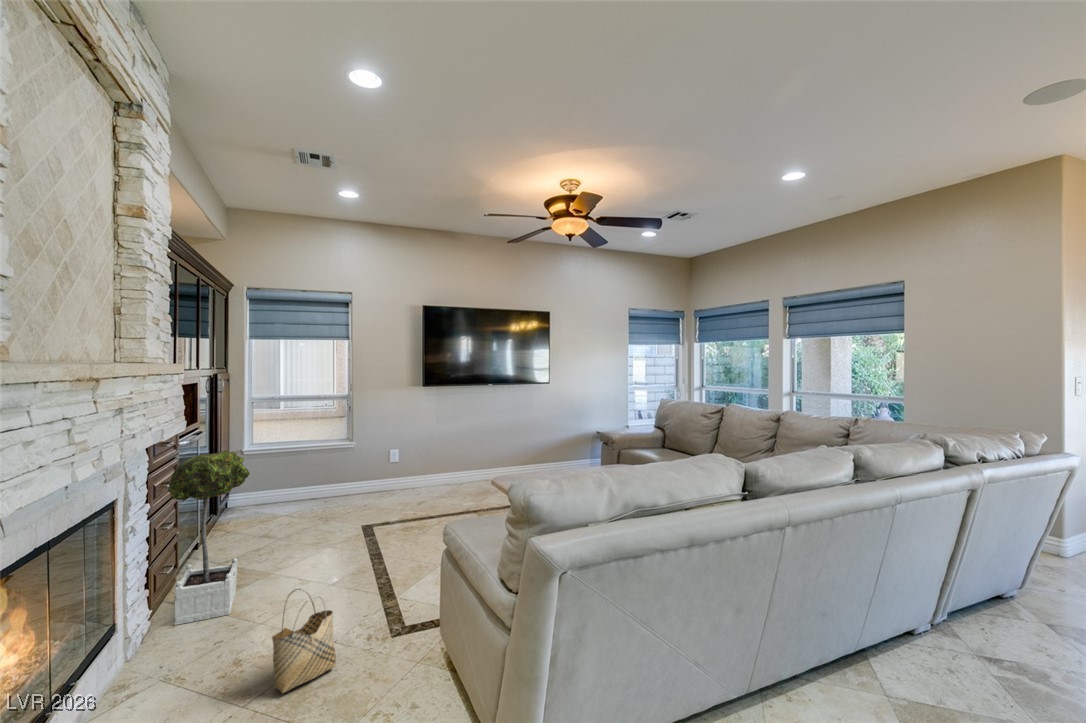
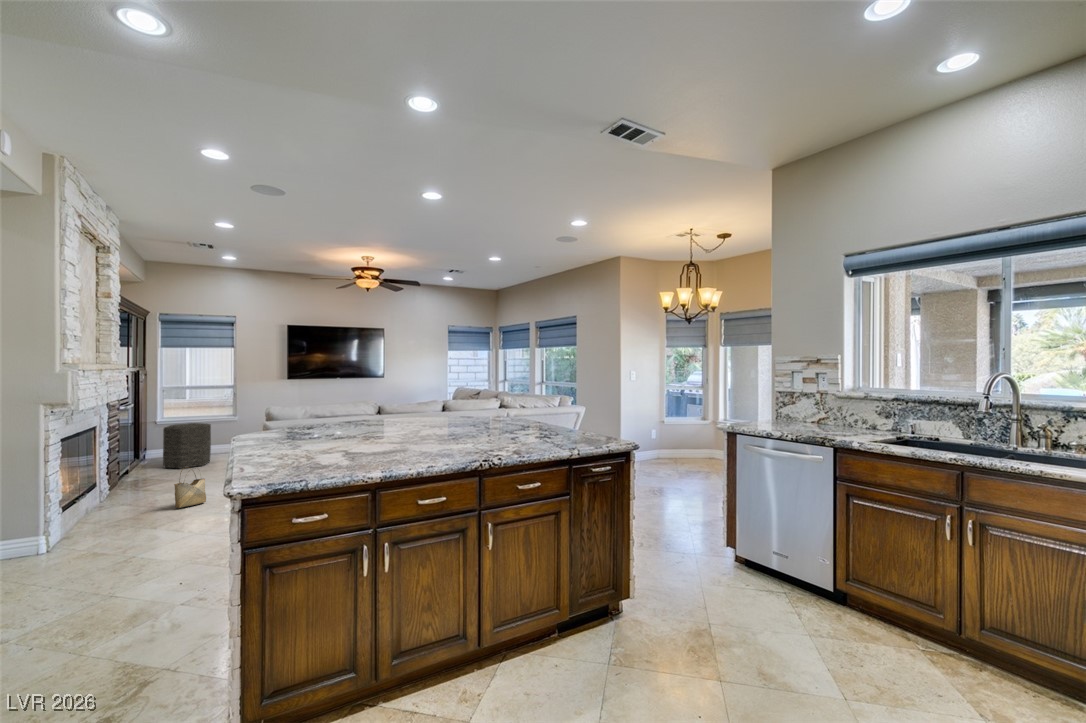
potted tree: present [168,449,250,625] -> none [118,408,163,496]
ottoman: none [251,457,321,537] -> present [163,423,211,469]

